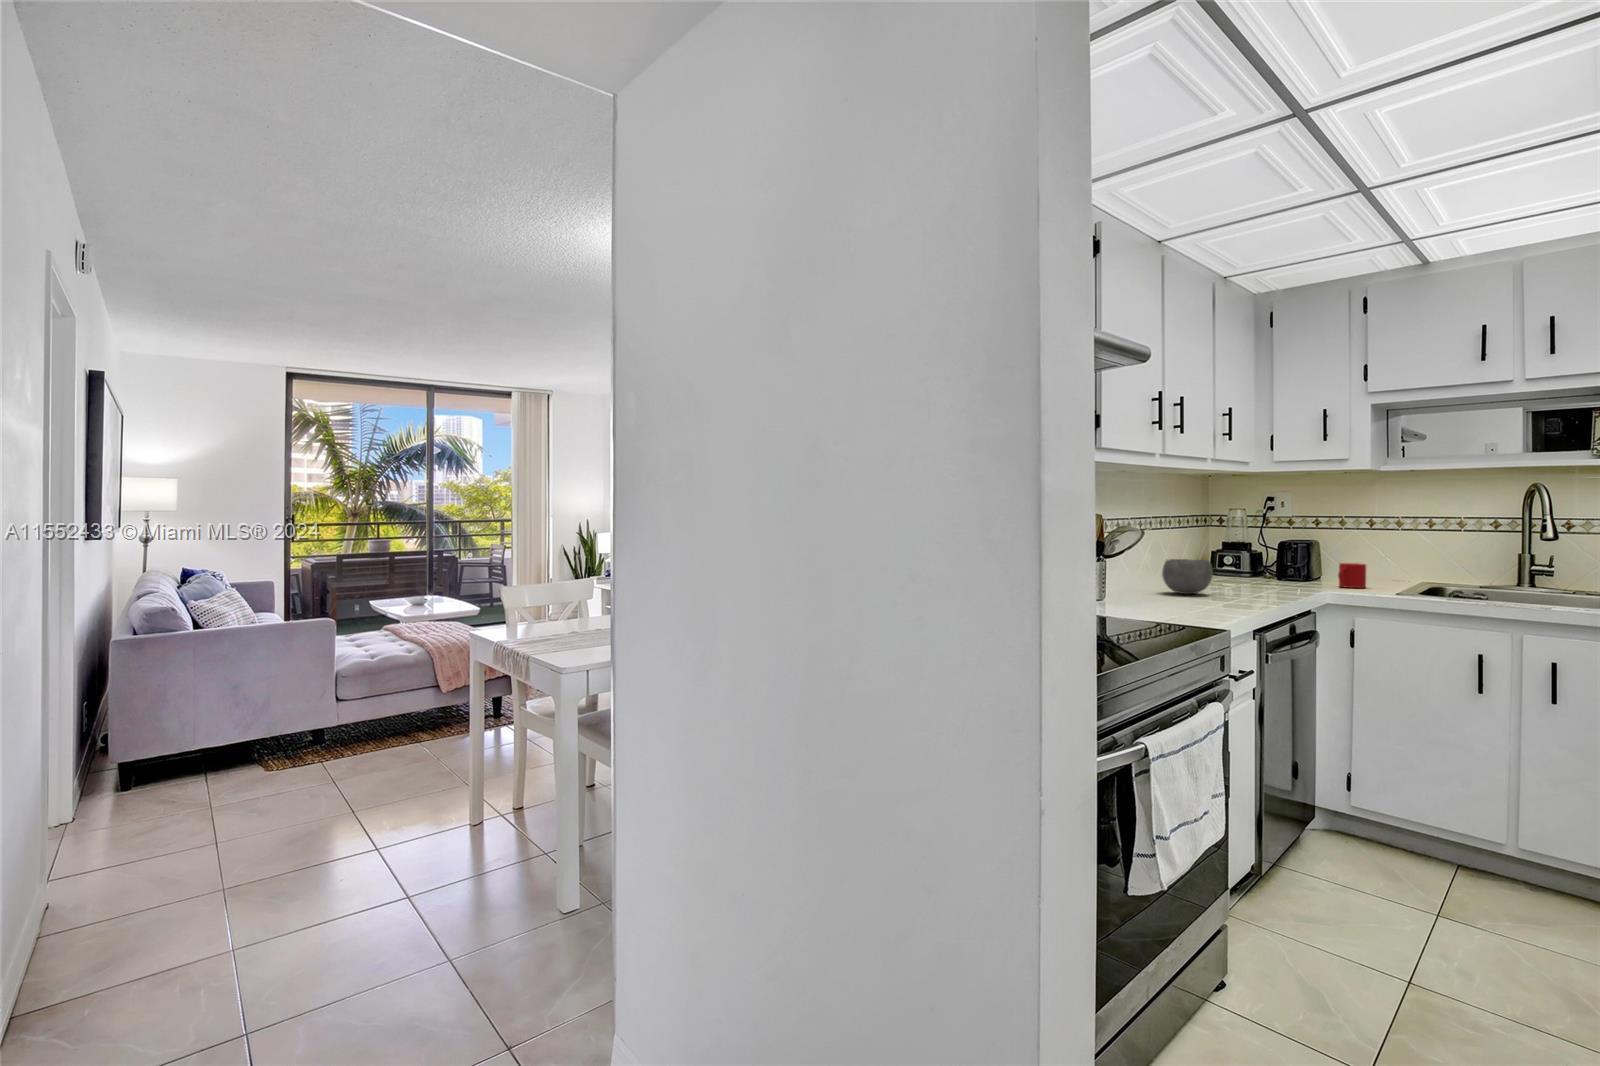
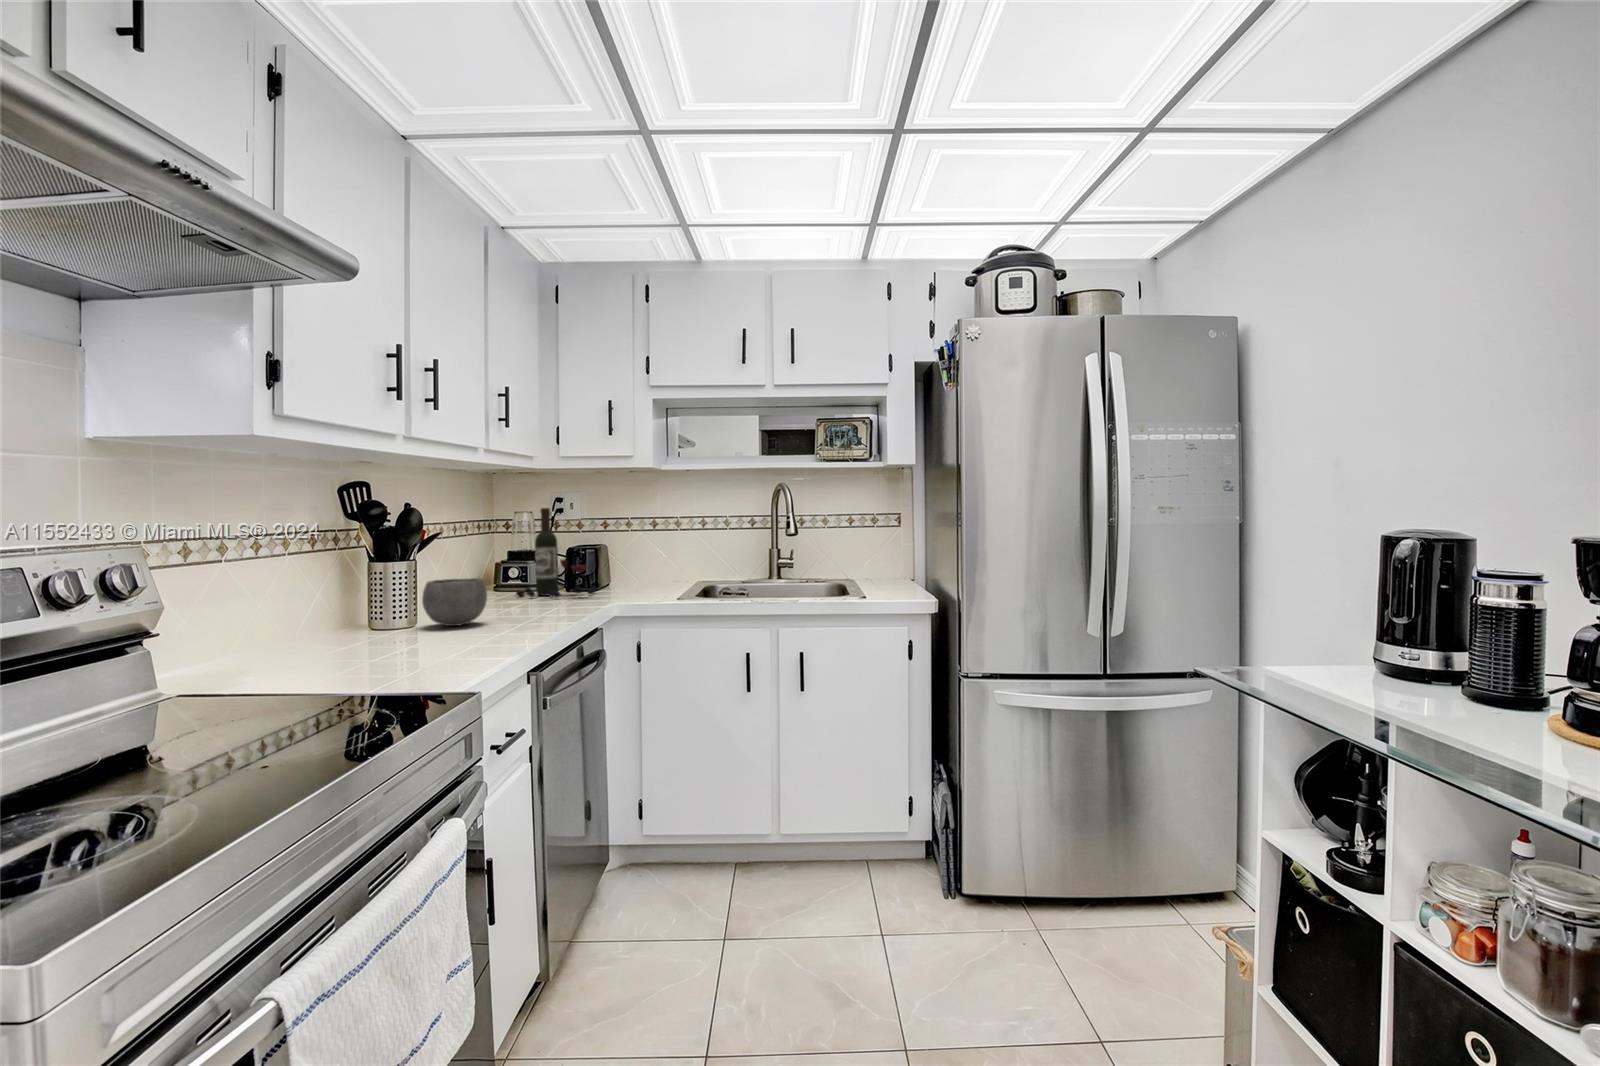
wine bottle: none [1229,507,1306,585] -> present [516,508,597,598]
mug: present [1338,563,1366,588] -> none [626,569,652,596]

